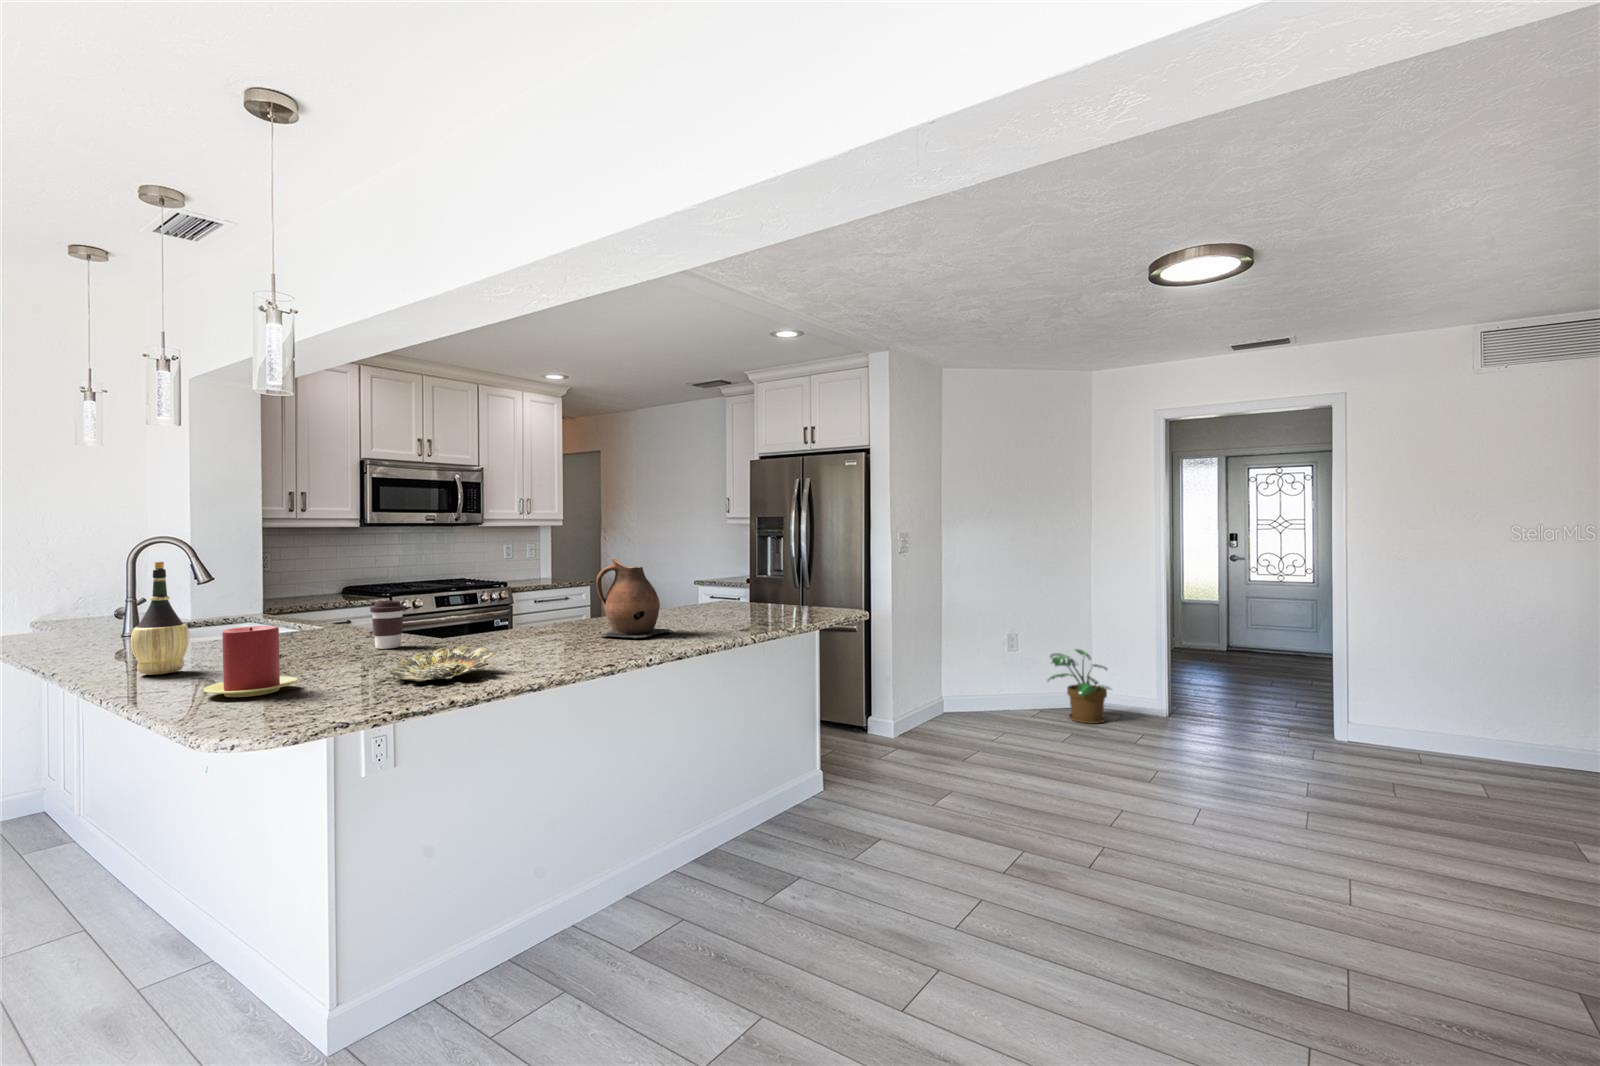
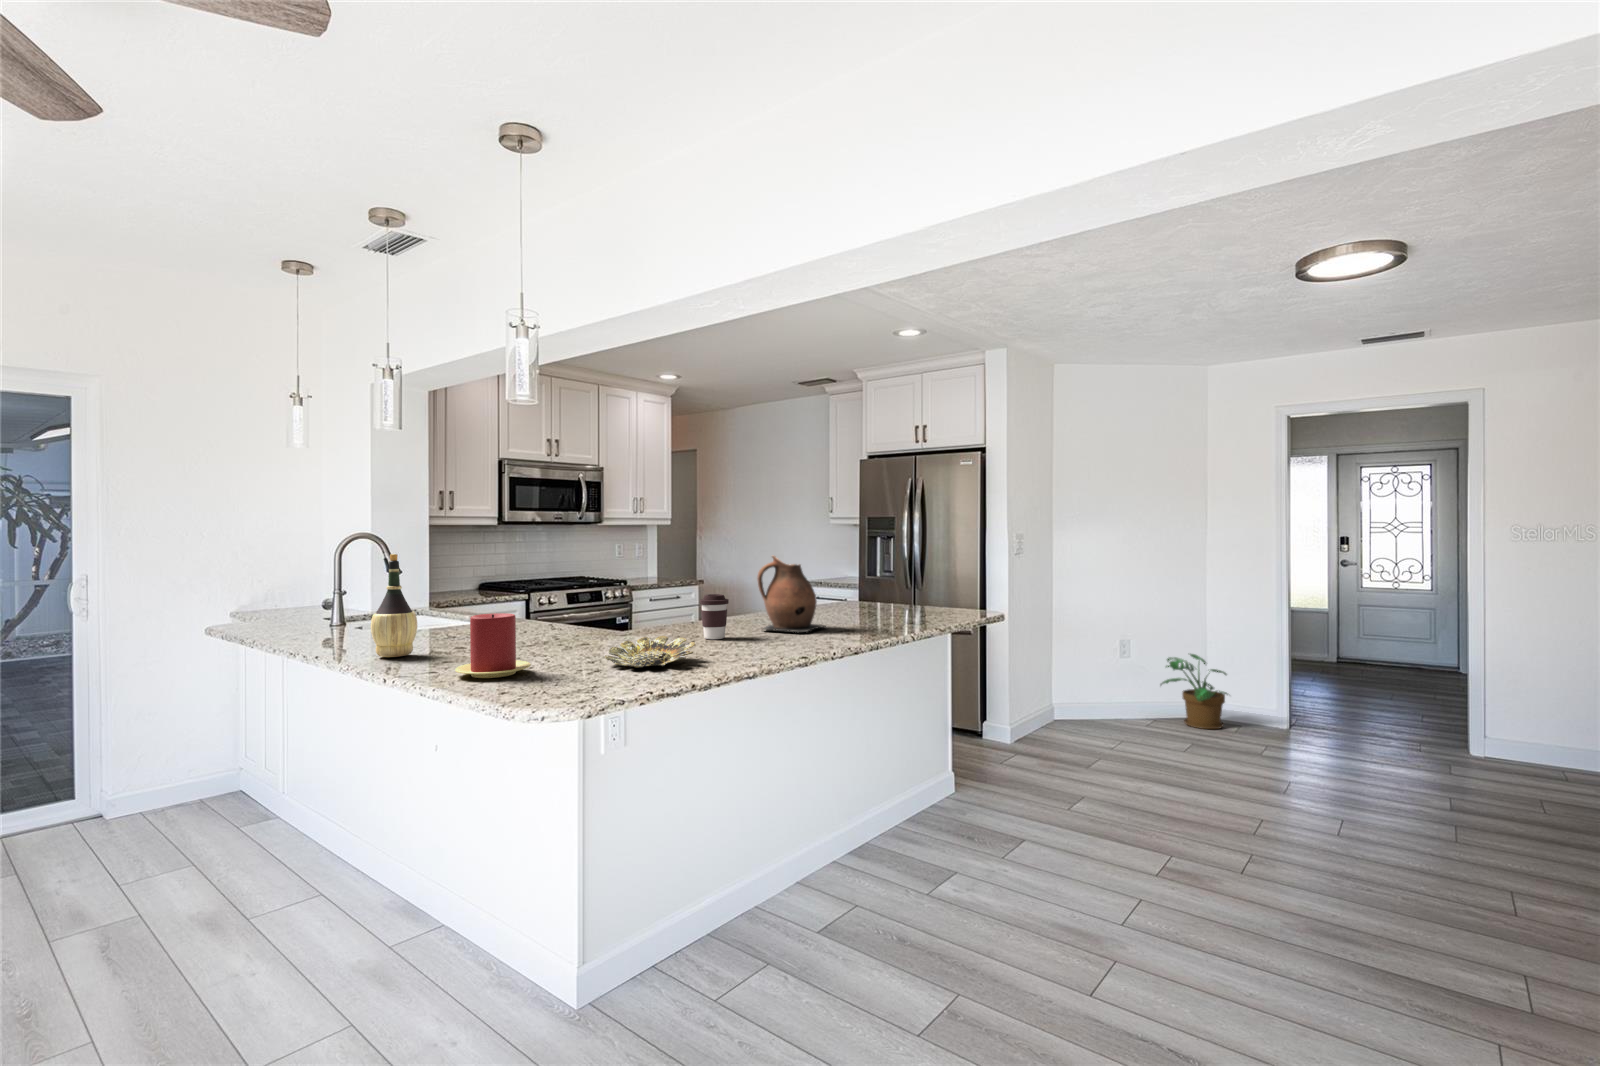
coffee cup: present [370,601,405,649] -> present [700,594,729,639]

